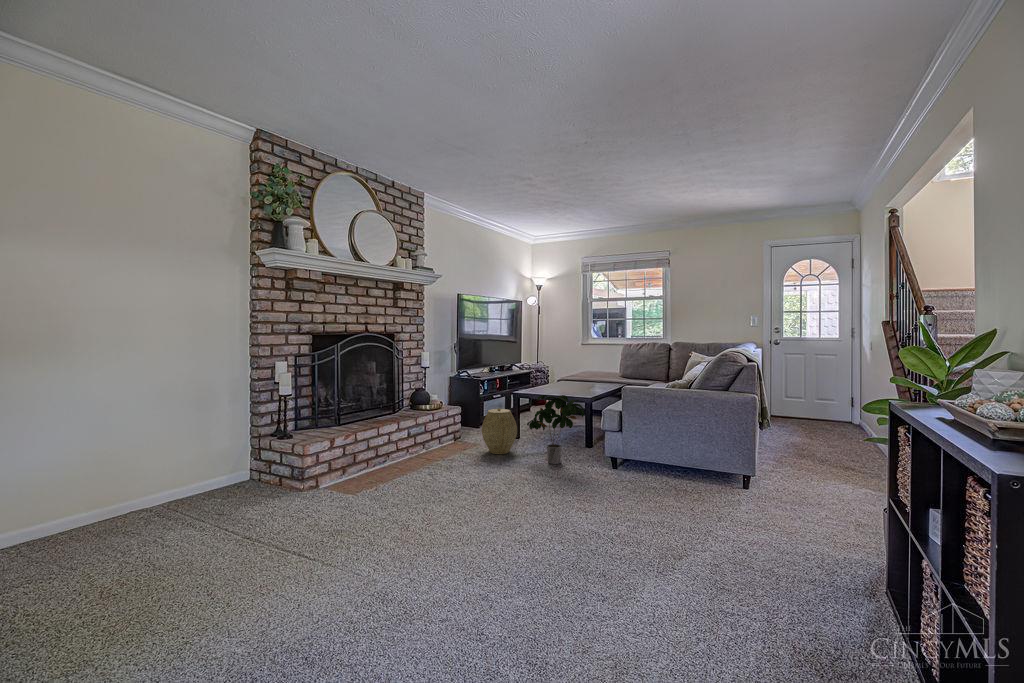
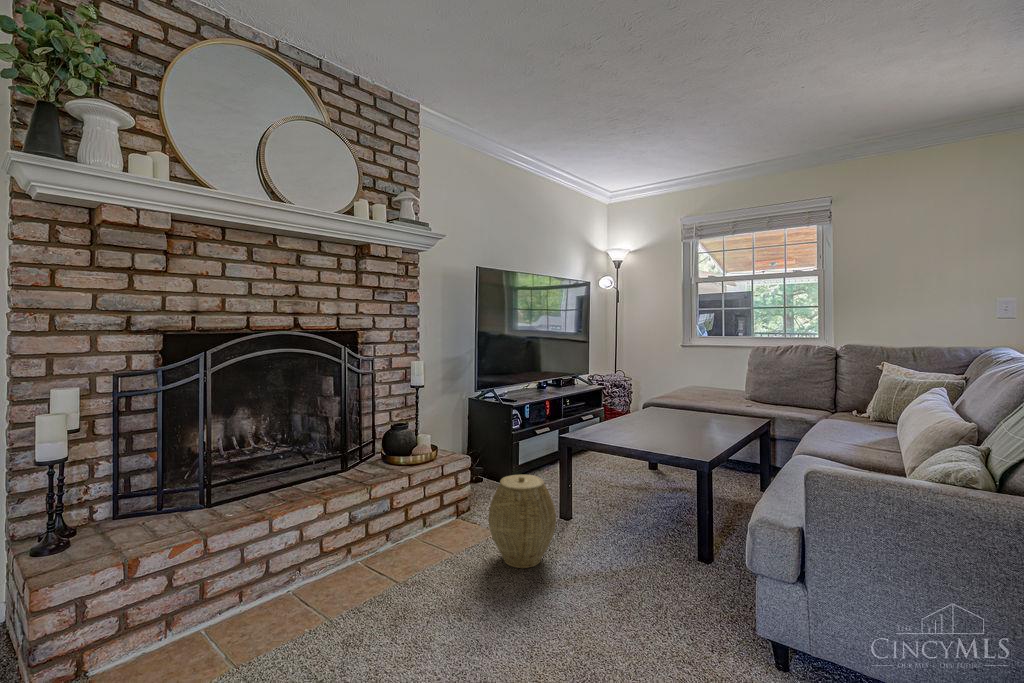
potted plant: present [527,395,584,464] -> none [572,463,698,624]

